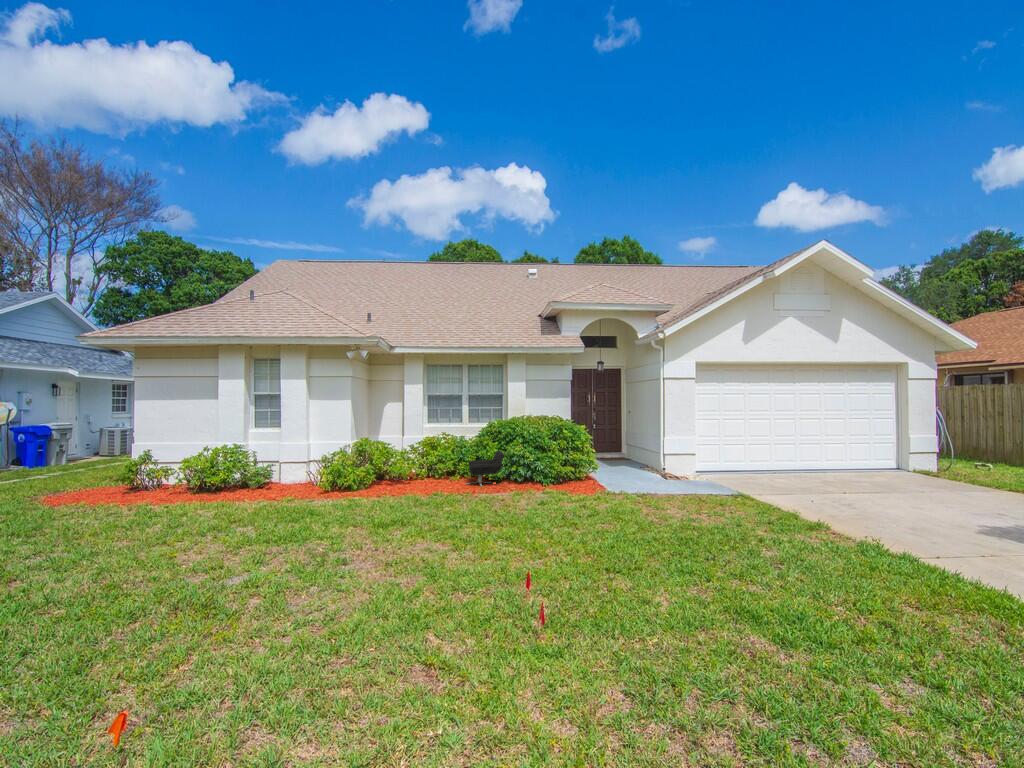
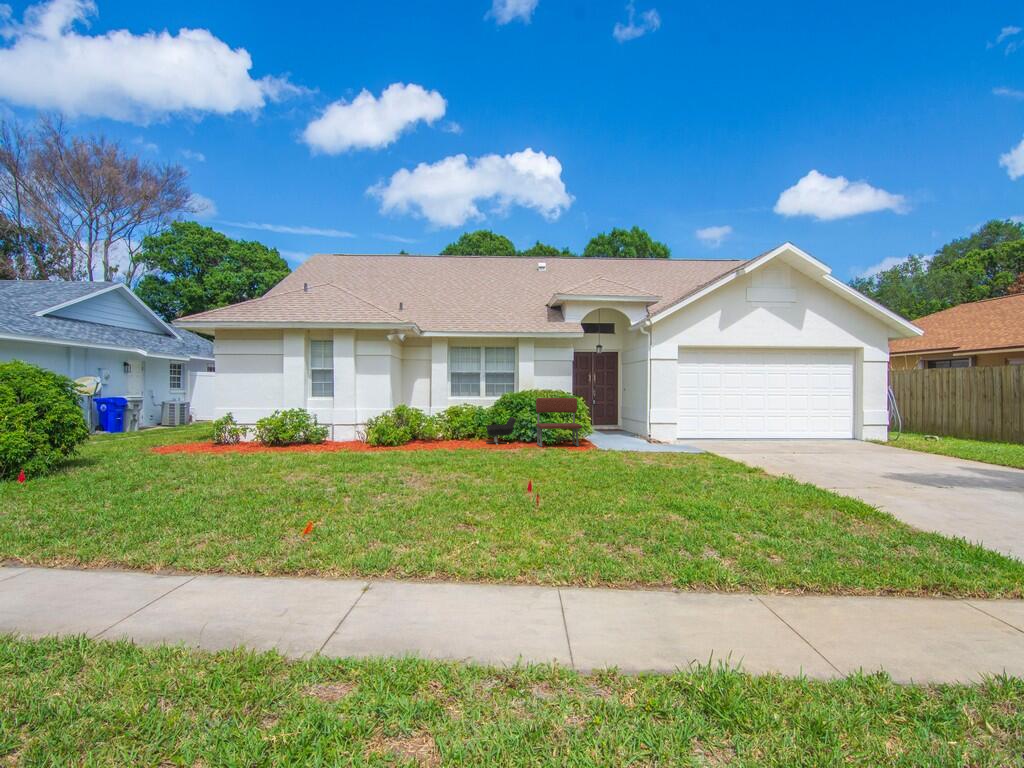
bench: none [529,428,586,489] -> present [536,398,582,447]

